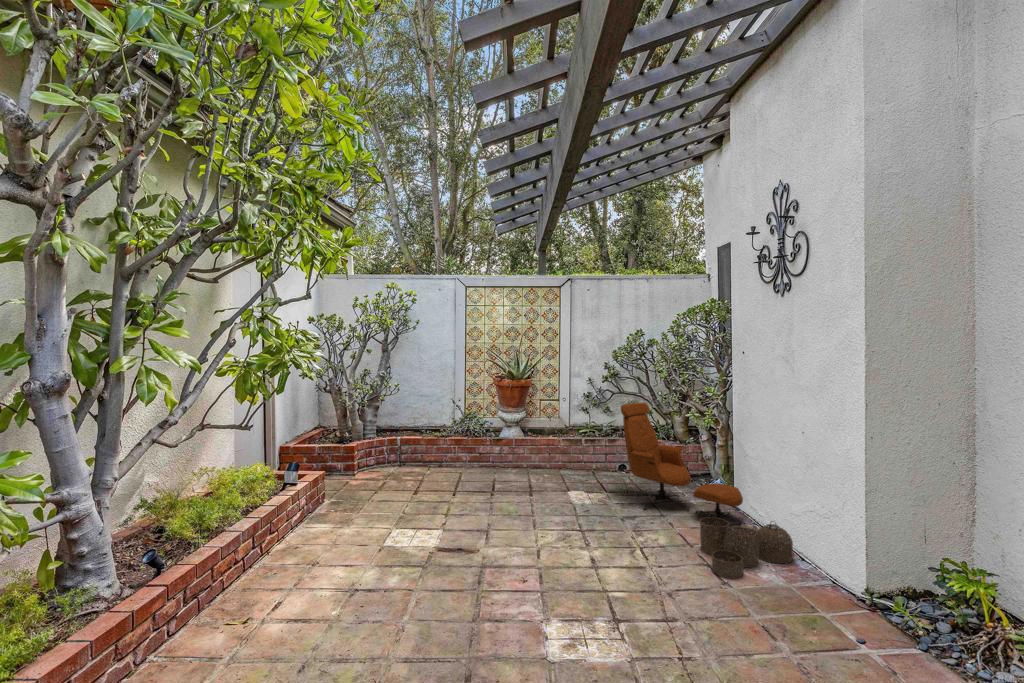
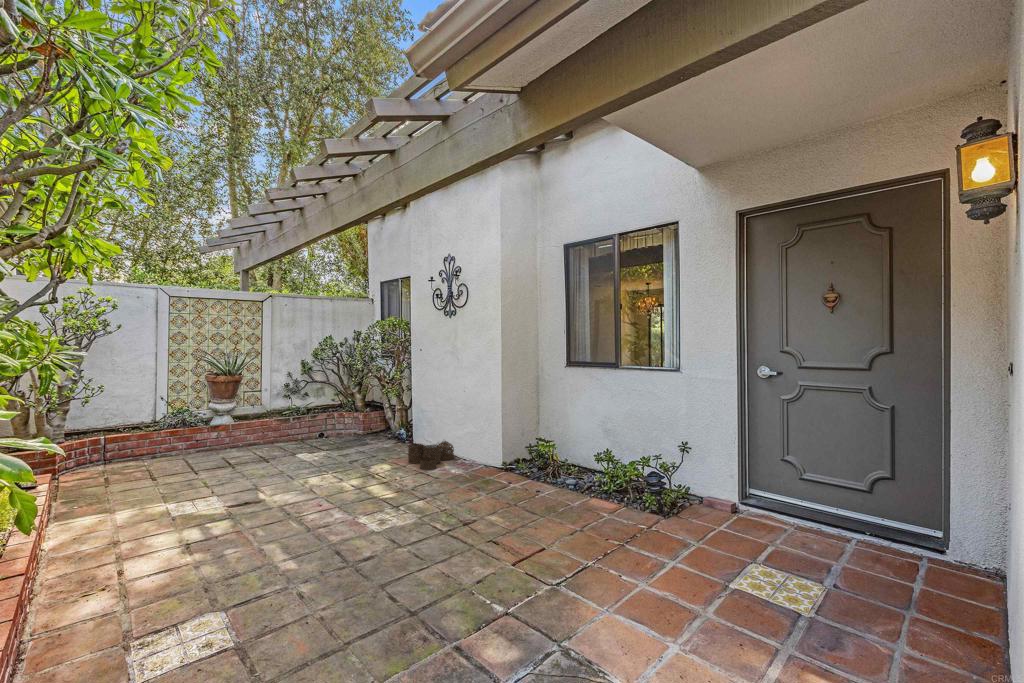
lounge chair: present [621,403,743,525] -> none [342,385,421,453]

